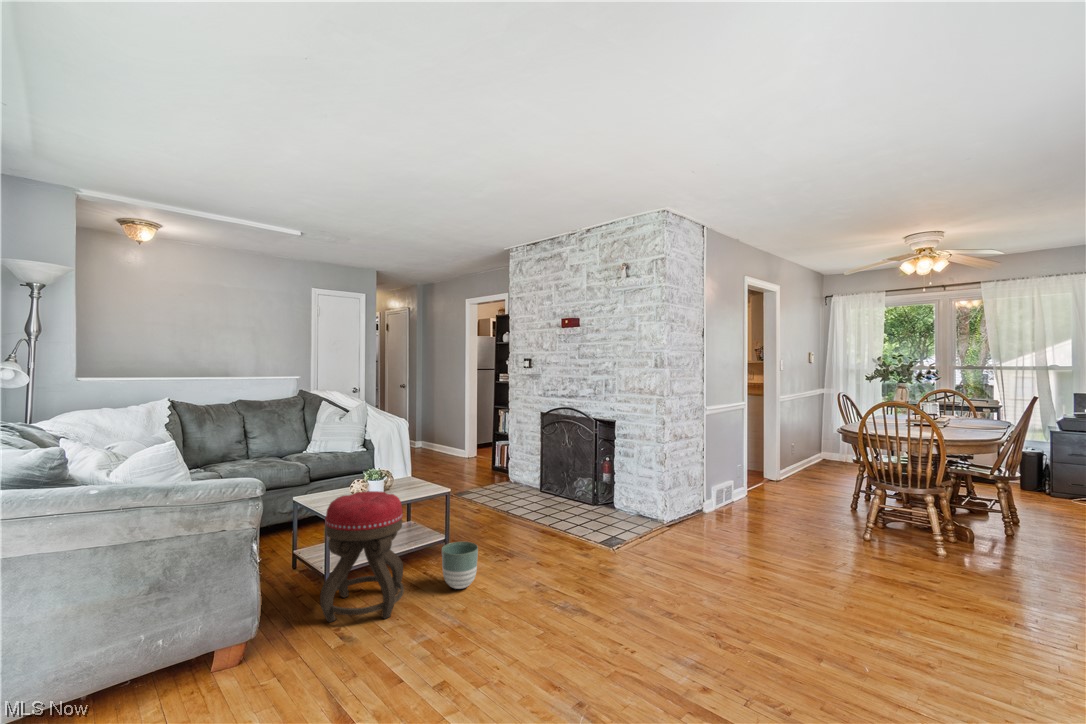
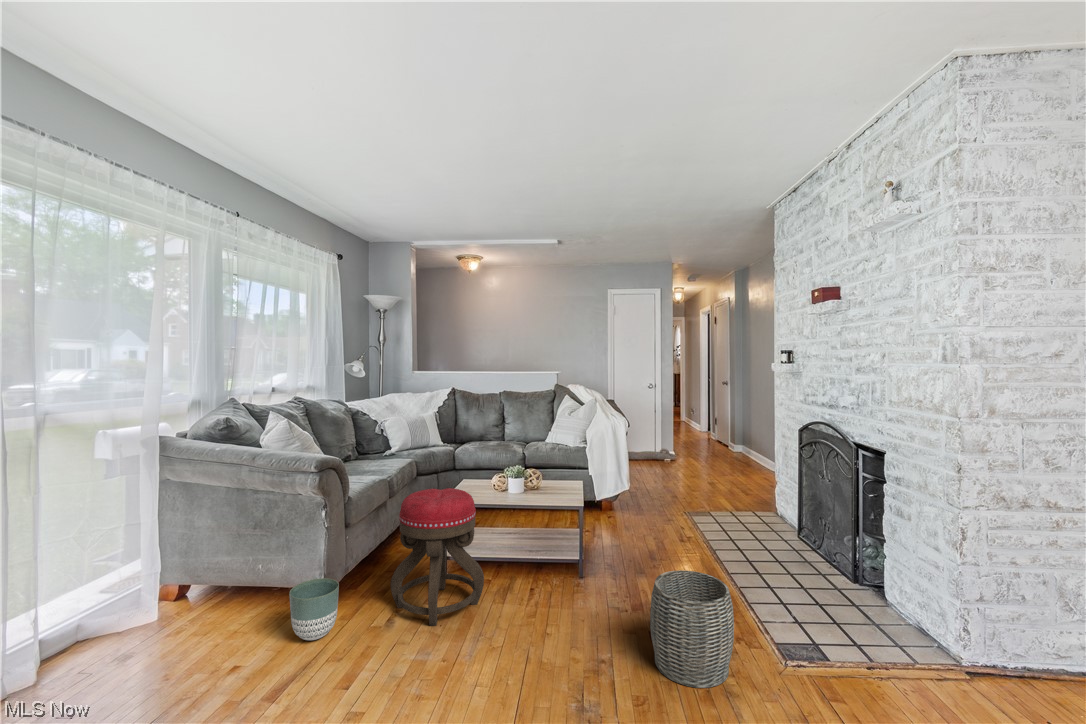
woven basket: none [550,508,603,577] -> present [650,570,734,688]
planter: present [442,542,478,589] -> present [290,578,339,640]

